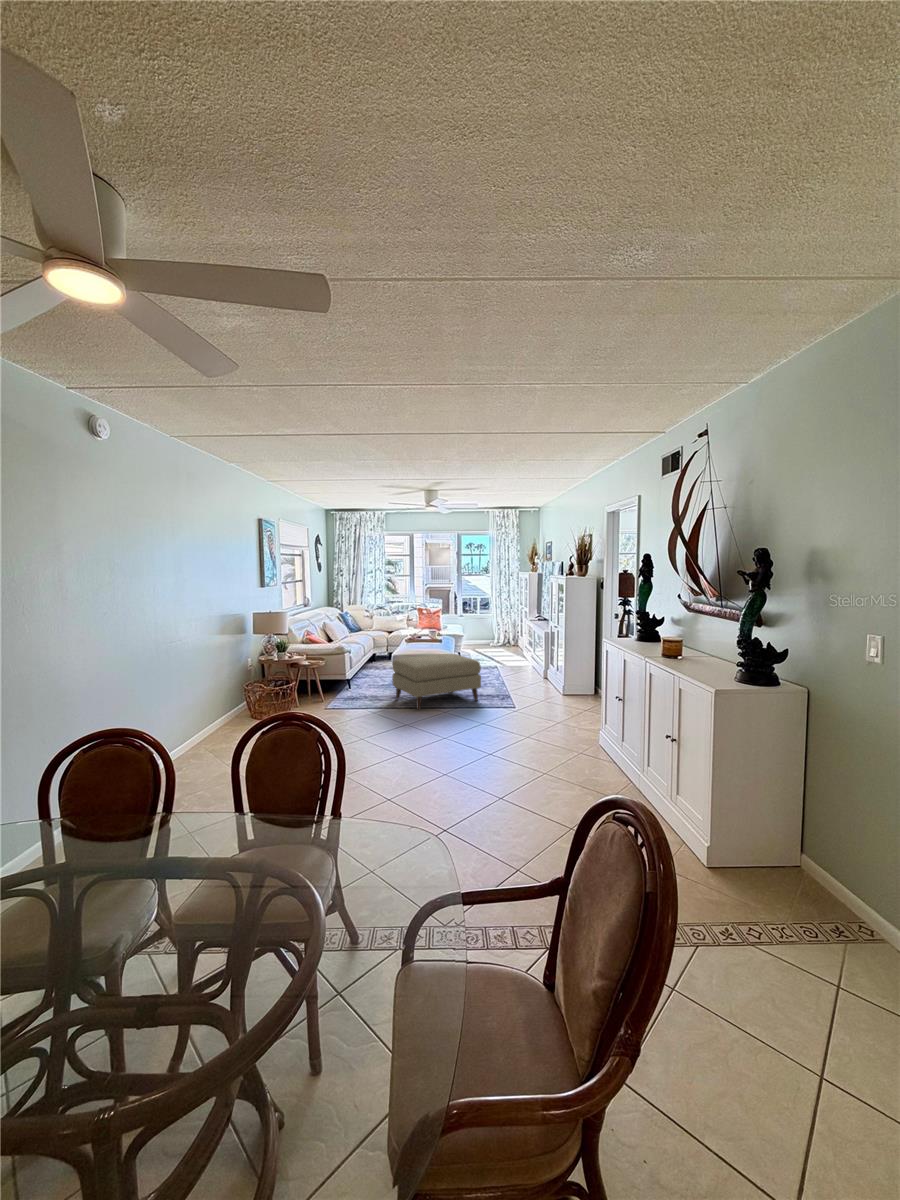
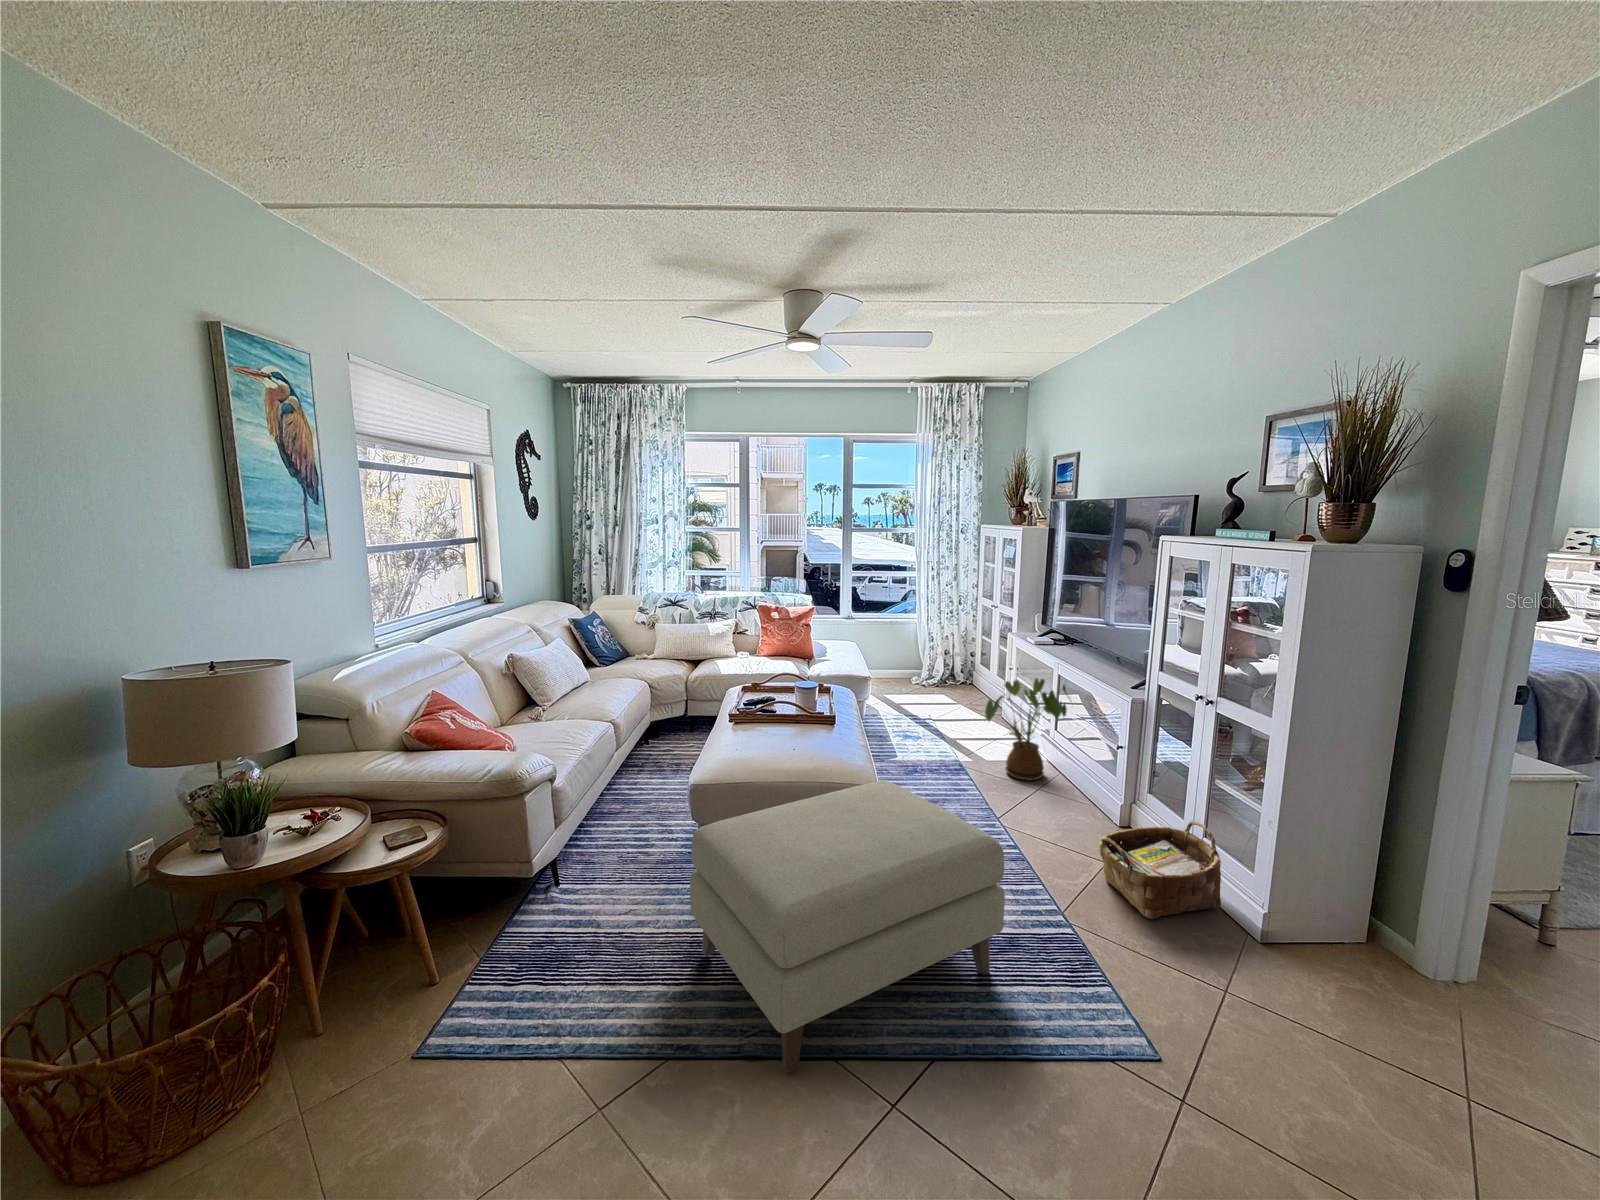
house plant: none [502,631,536,671] -> present [985,678,1072,780]
woven basket: none [522,667,557,693] -> present [1099,821,1221,919]

